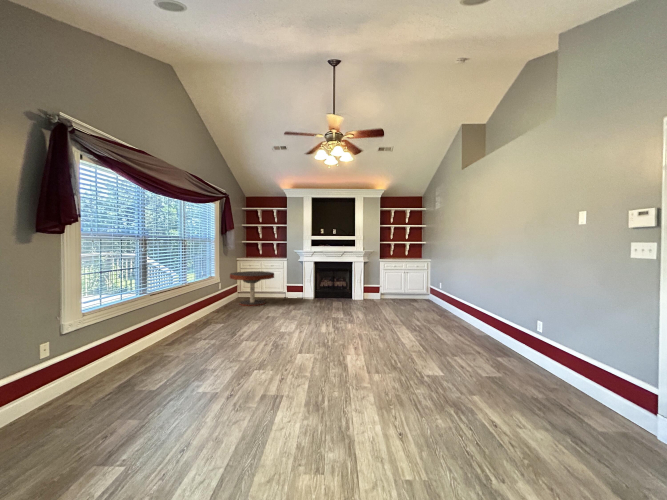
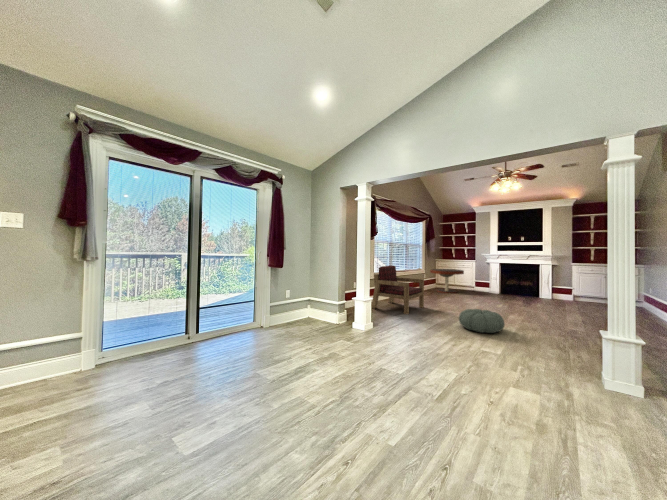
armchair: none [122,276,224,364] -> present [372,266,424,314]
pouf: none [283,338,344,378] -> present [459,309,504,333]

